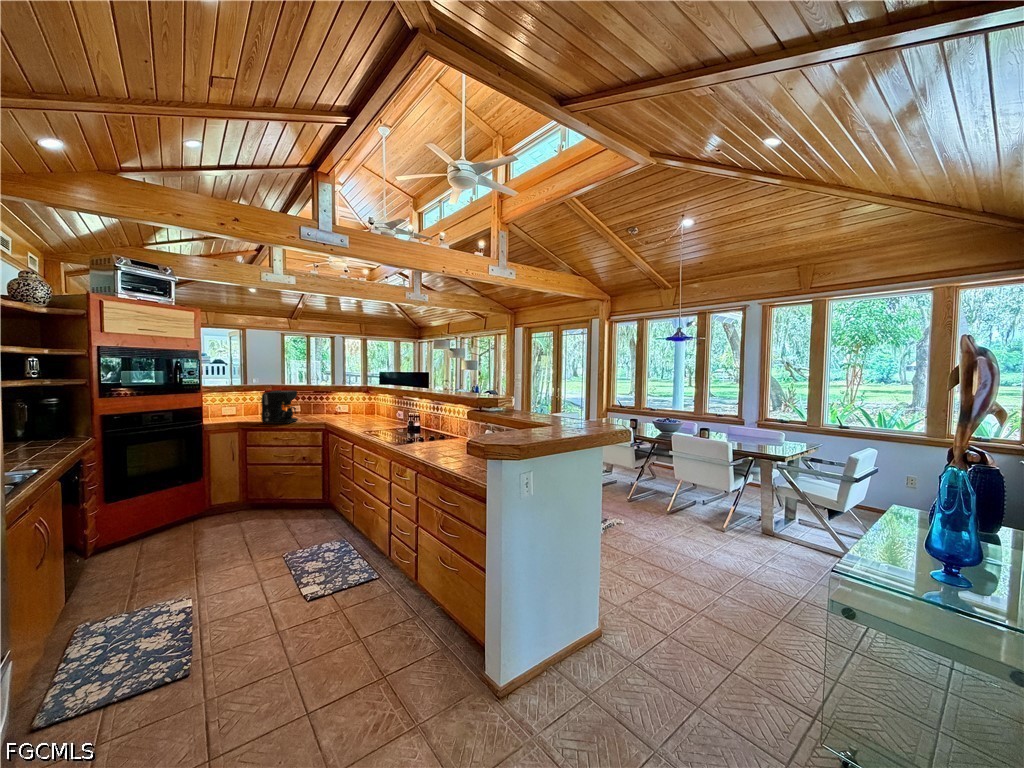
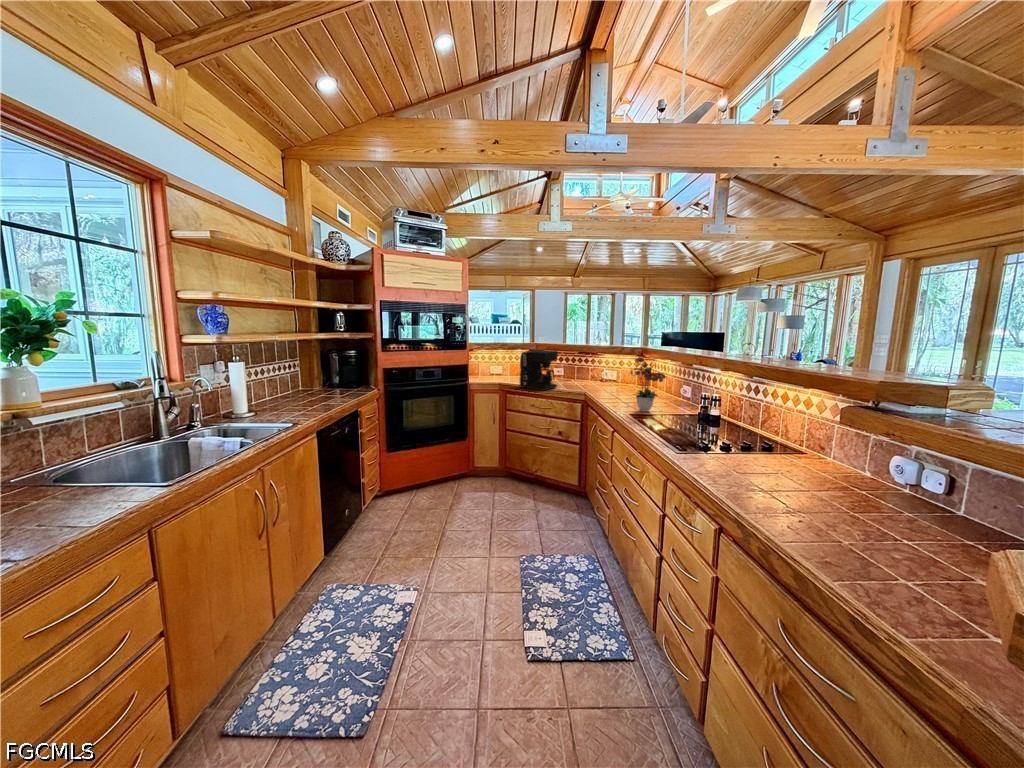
flower arrangement: none [360,390,388,430] -> present [630,357,666,412]

